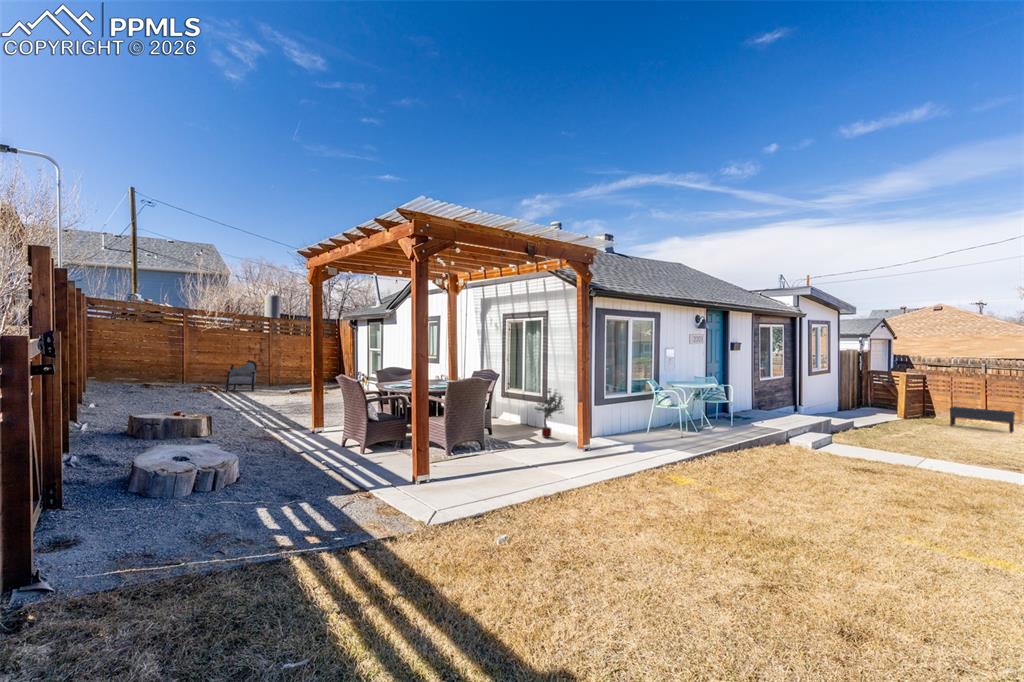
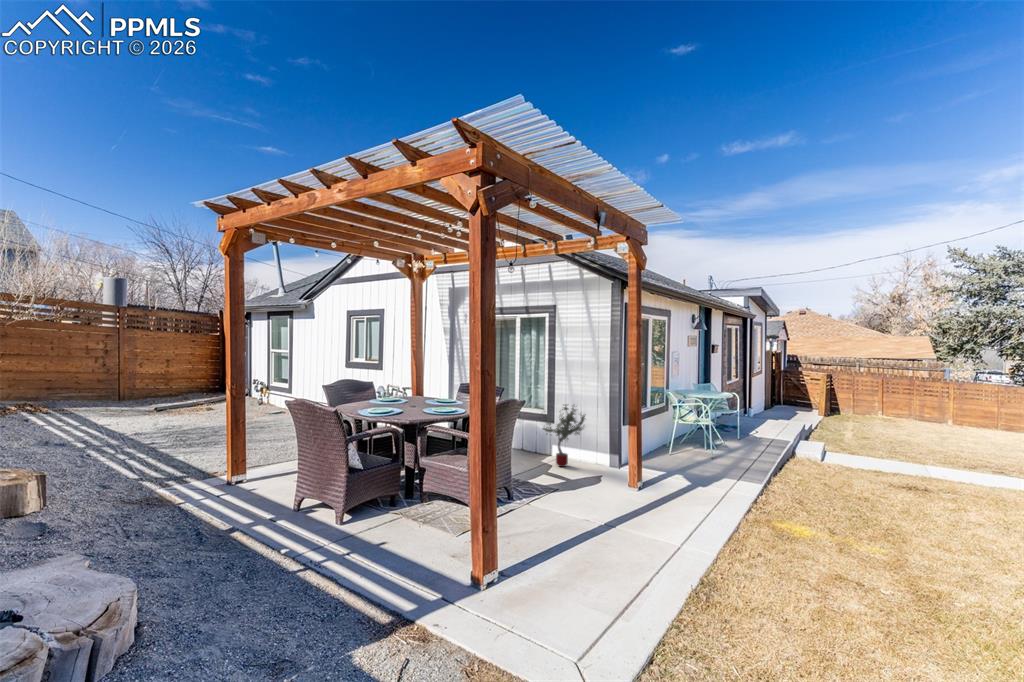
armchair: present [226,360,257,392] -> none [47,364,98,412]
bench: present [950,406,1015,433] -> none [866,401,920,425]

